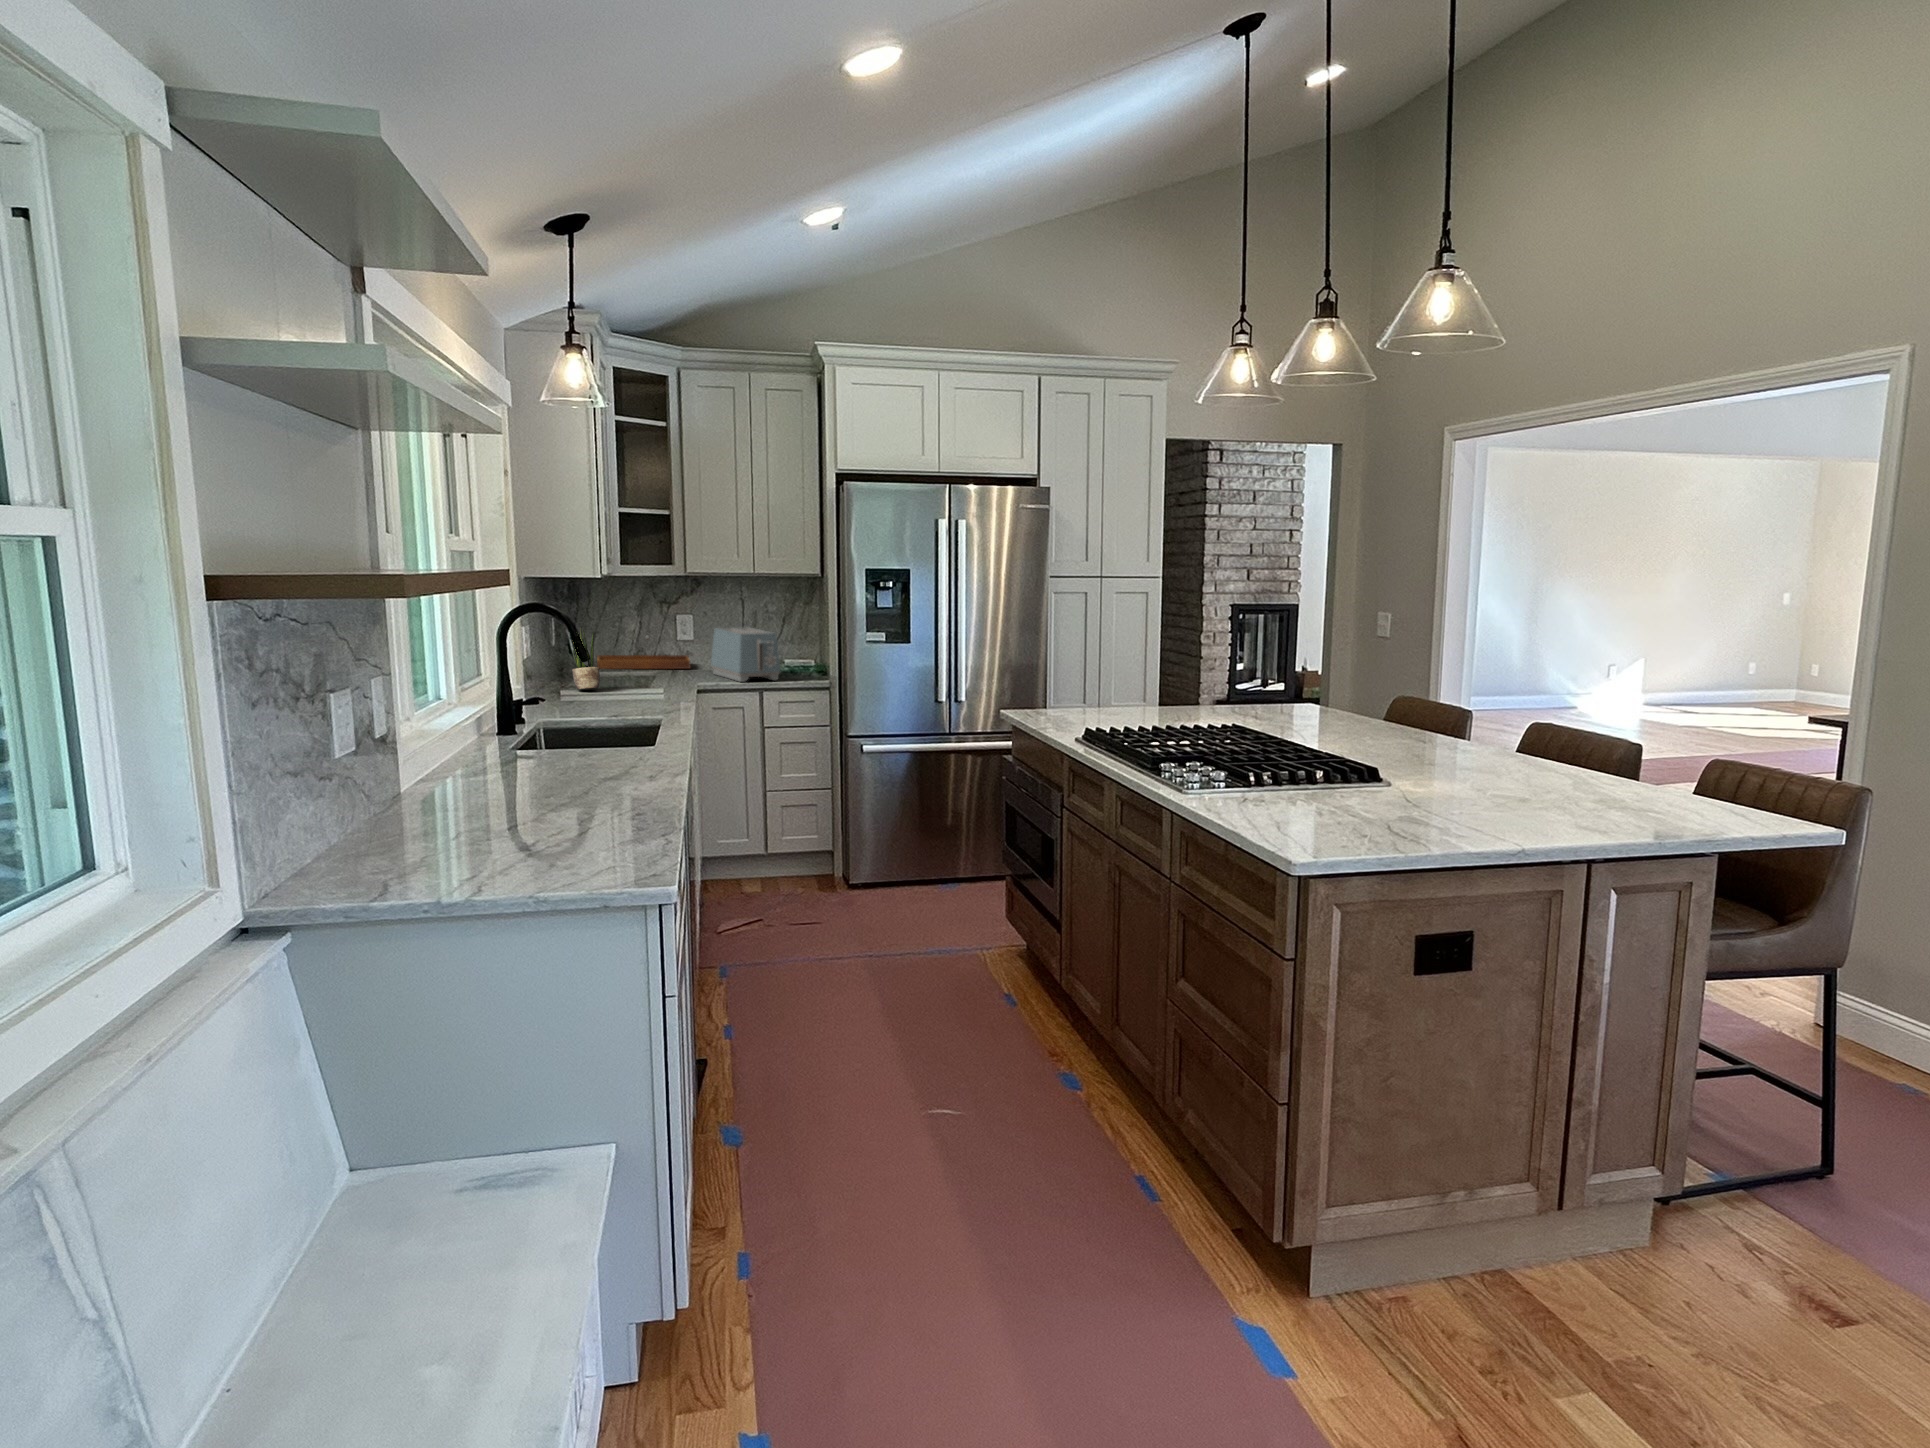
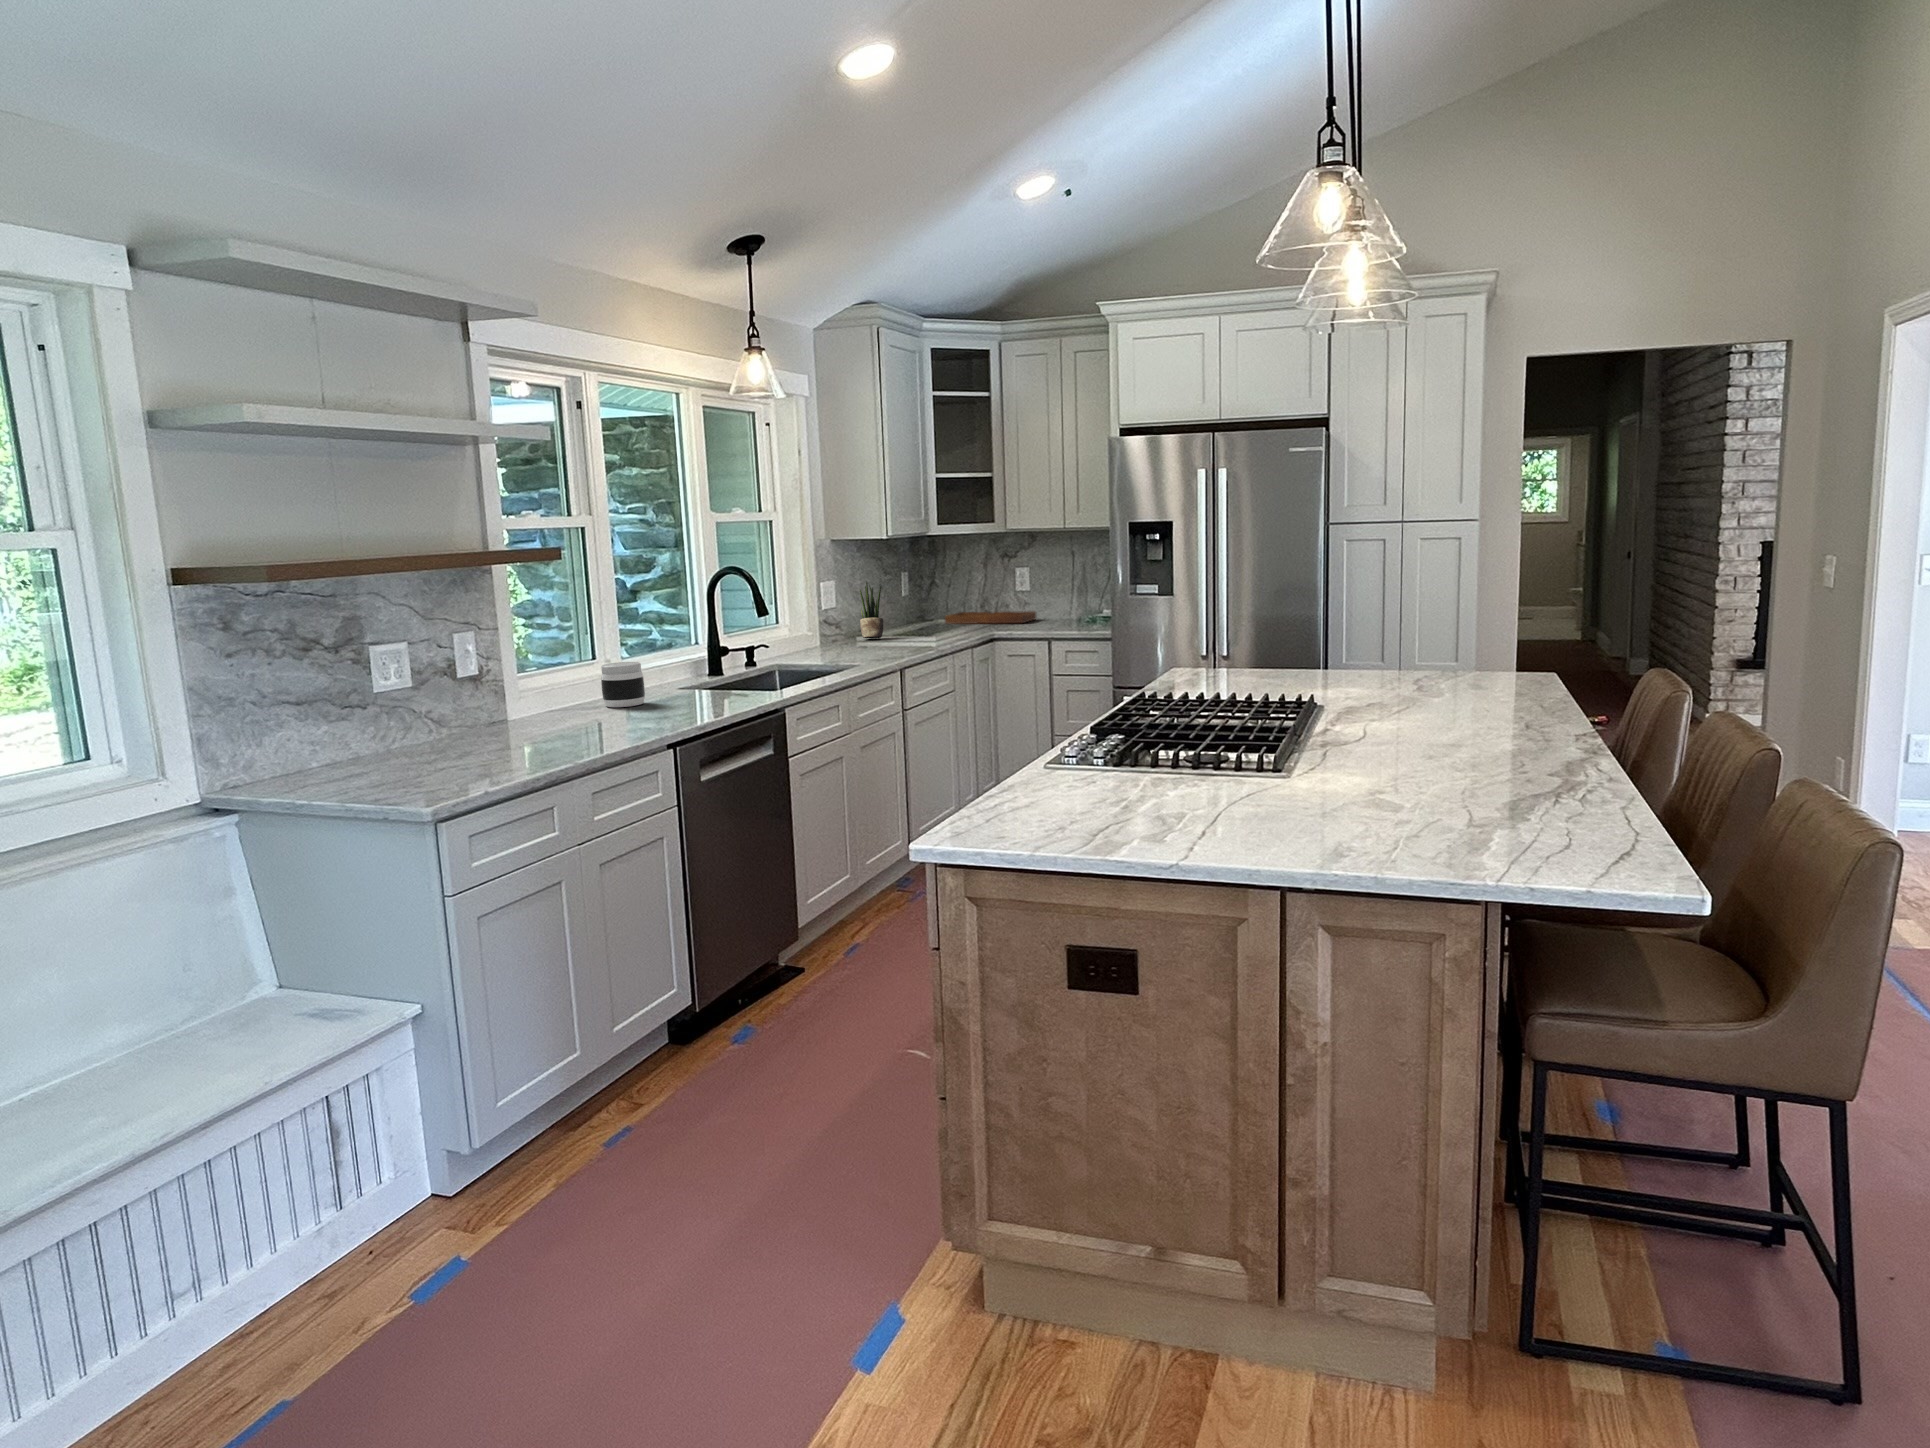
toaster: present [711,627,780,682] -> none [1027,582,1071,633]
jar: none [581,733,628,784] -> present [601,662,645,707]

